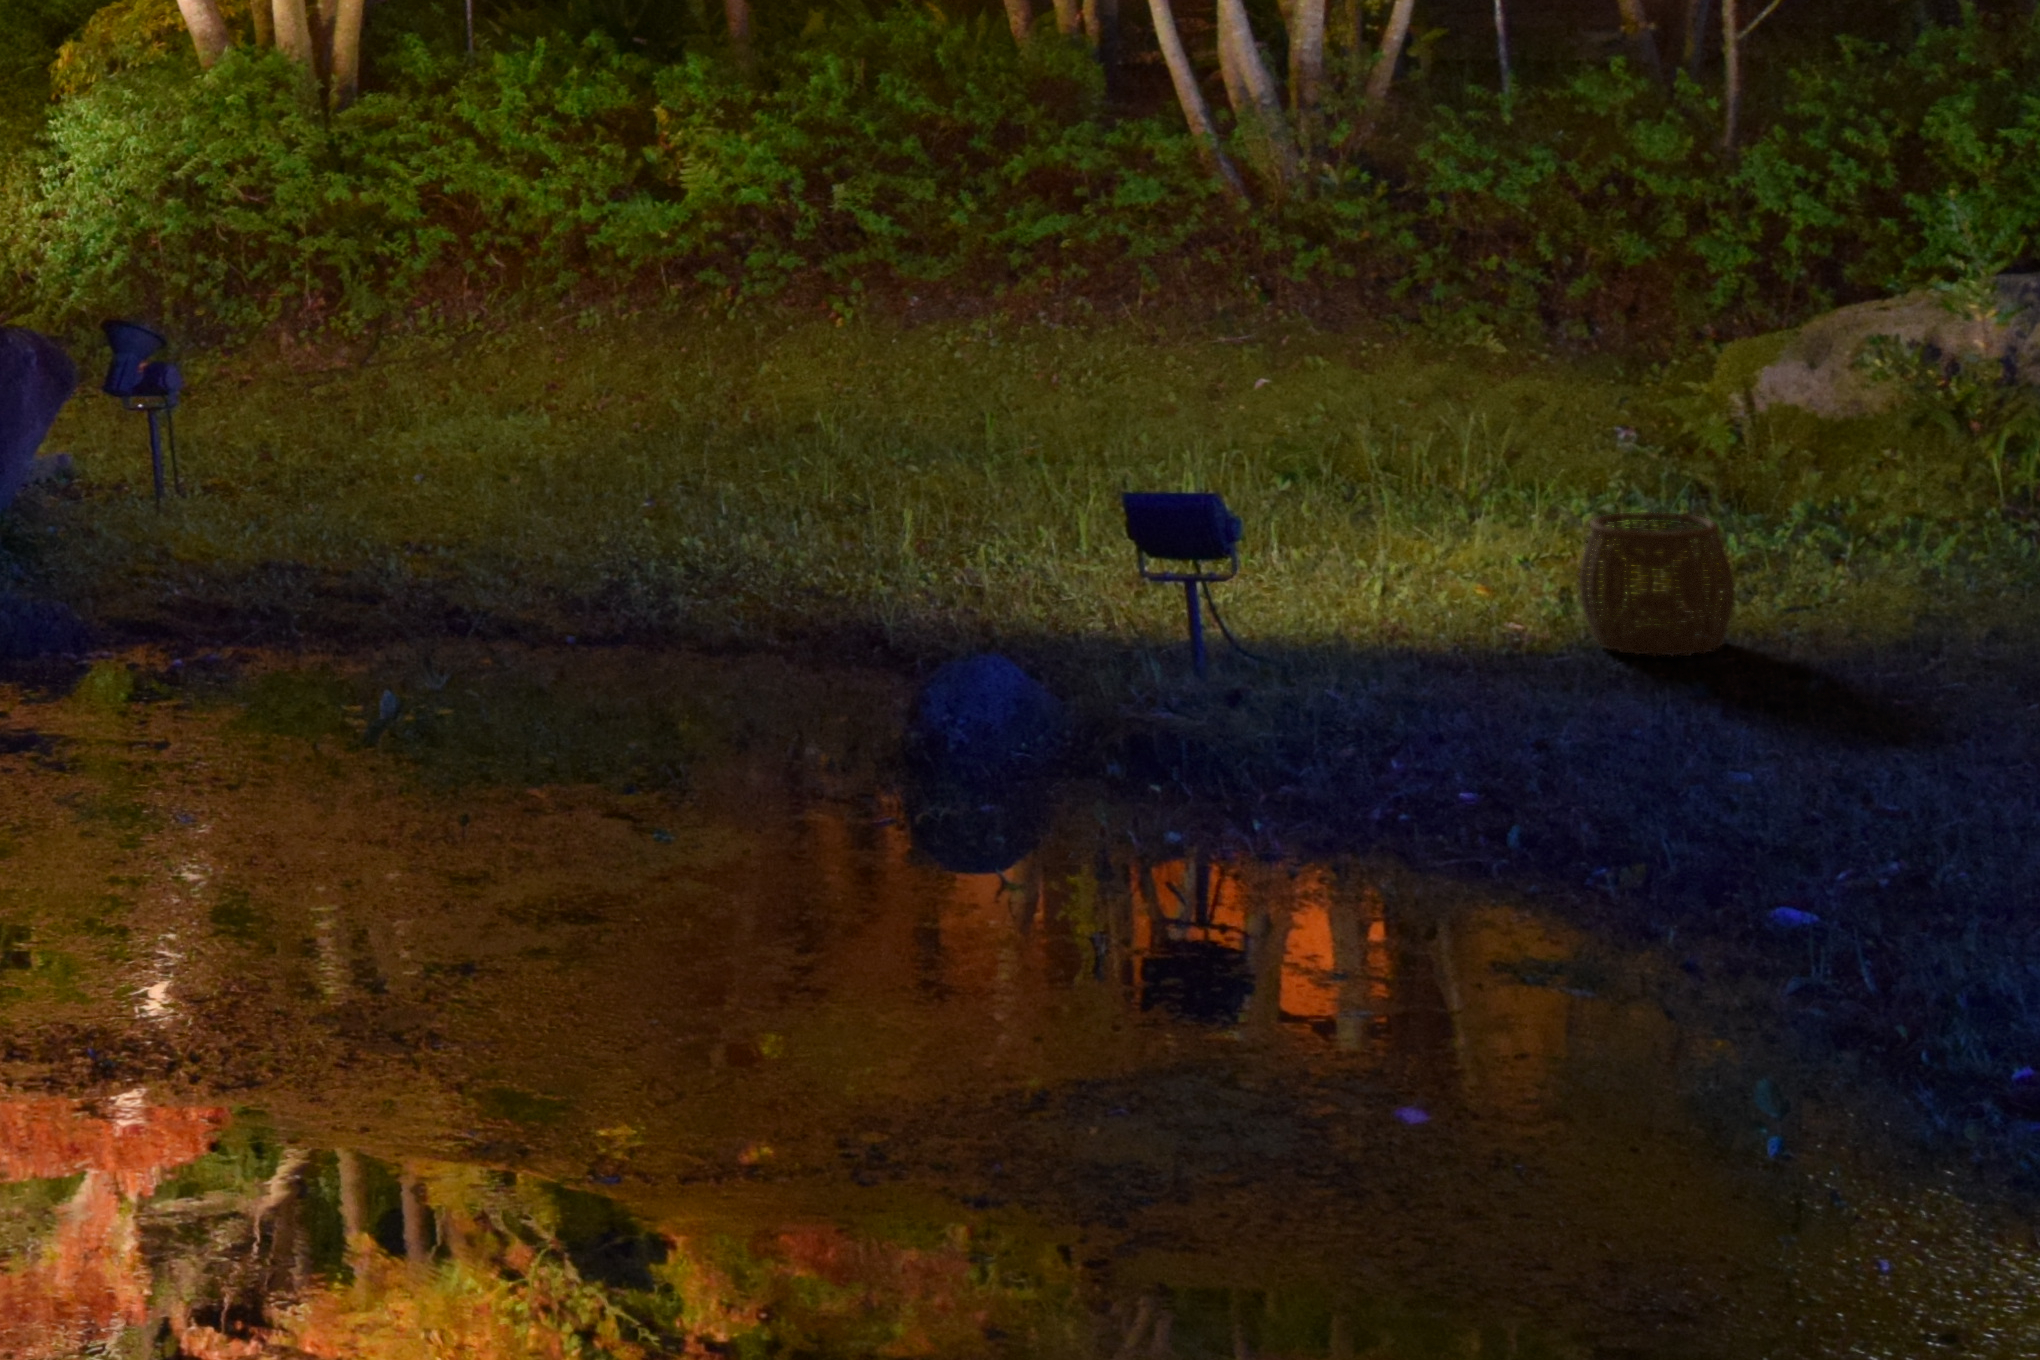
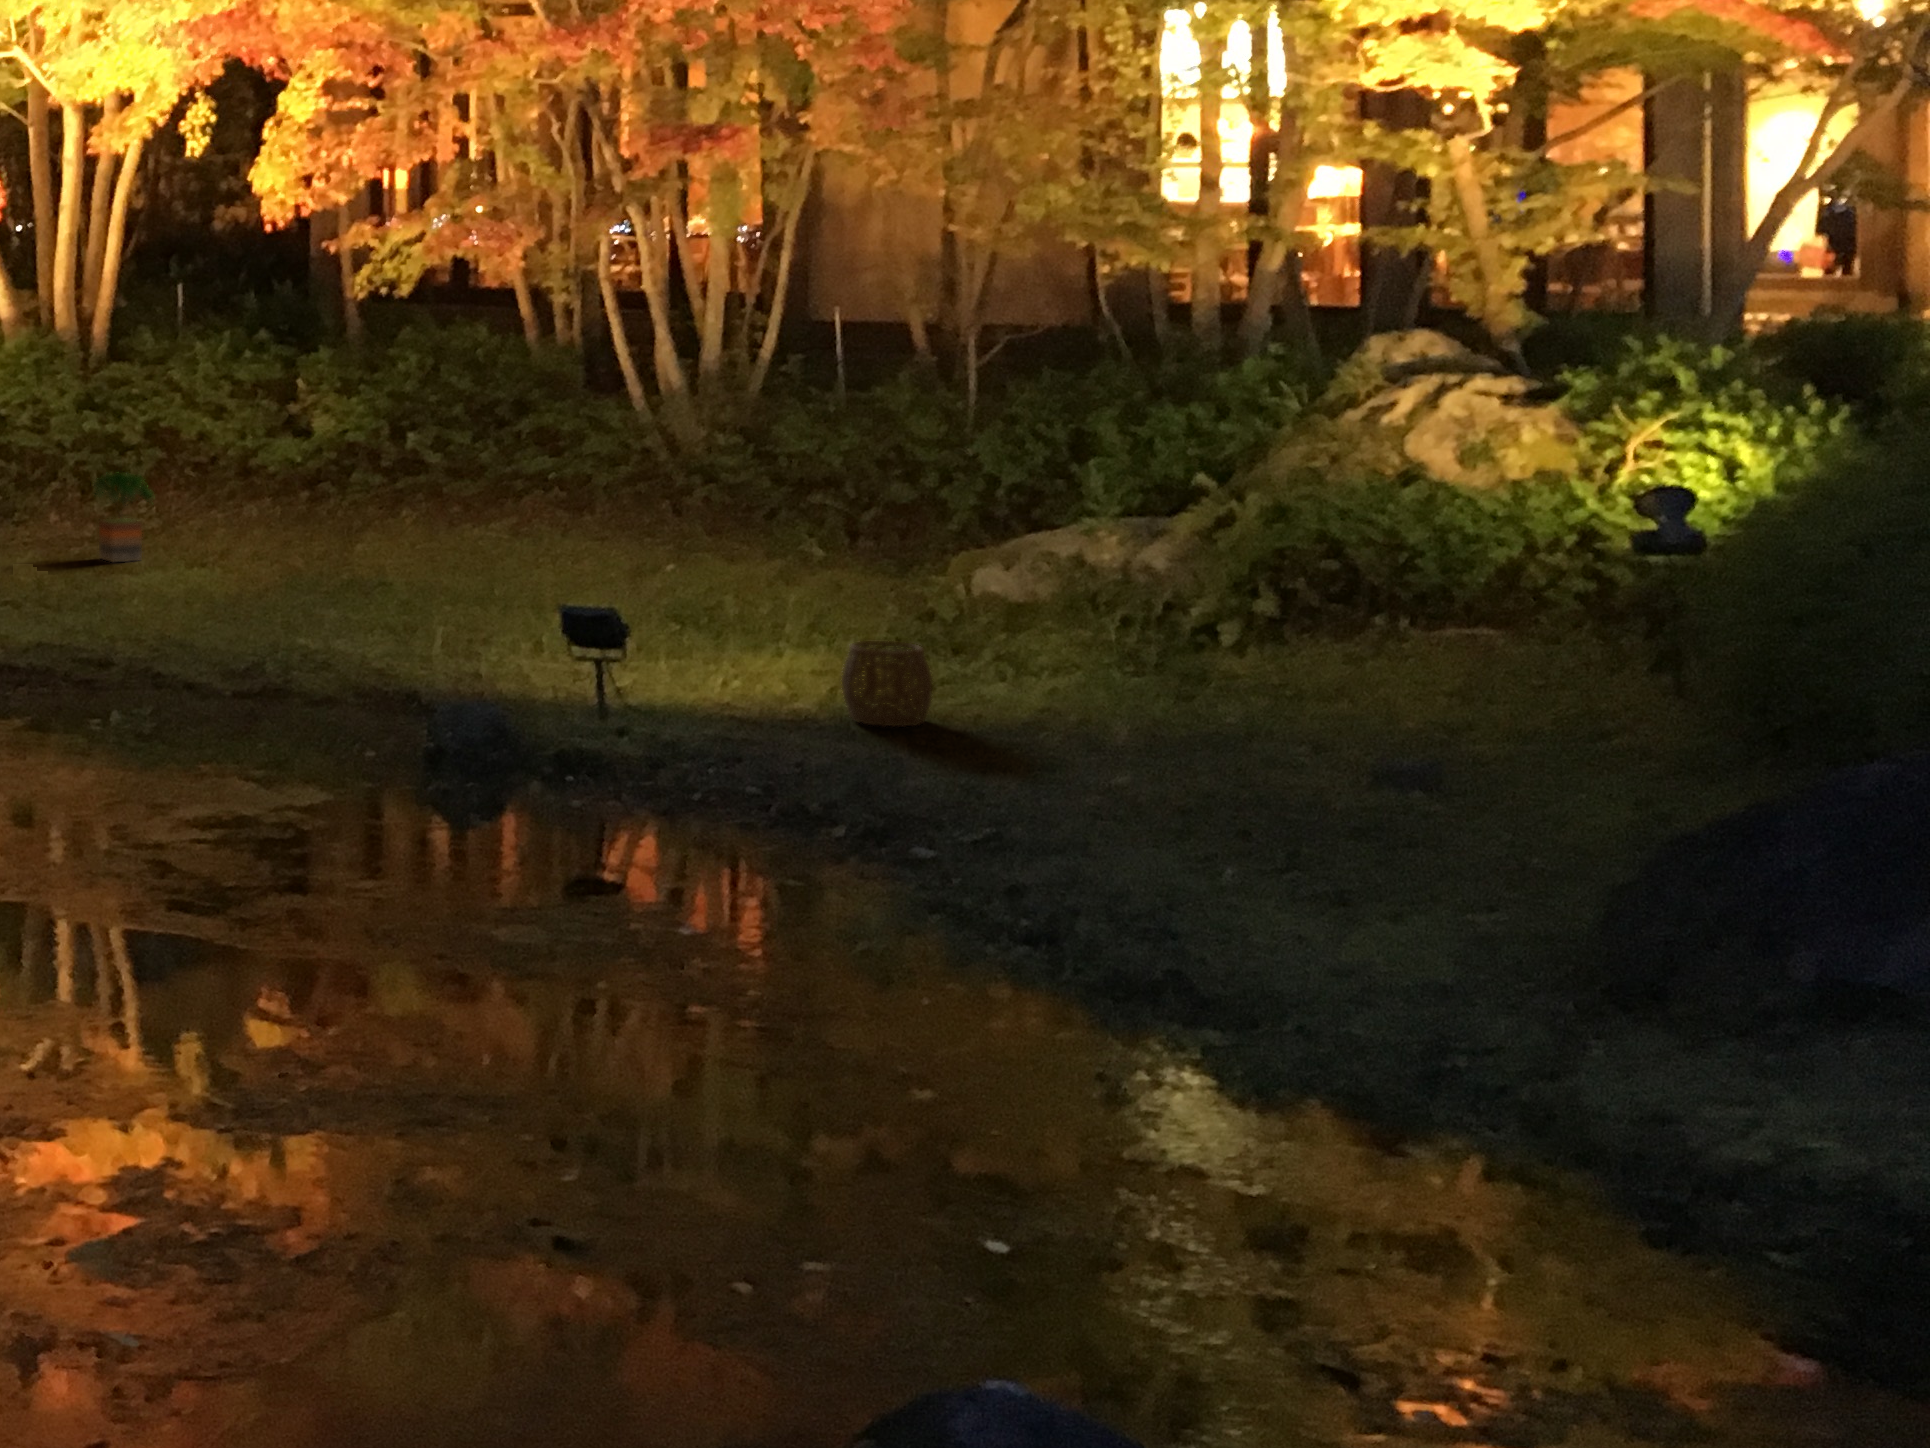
potted tree: none [333,262,435,403] -> present [94,472,153,562]

